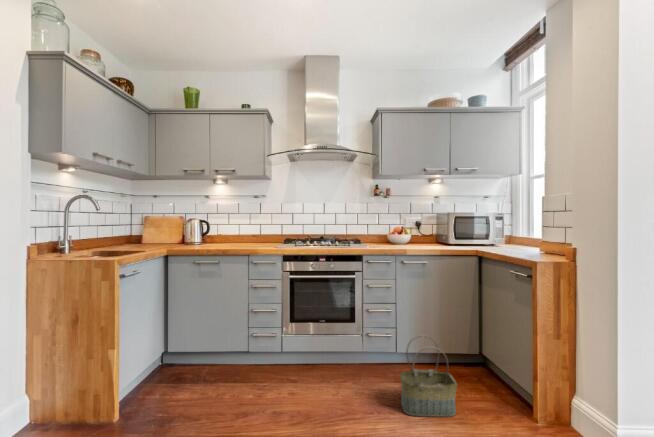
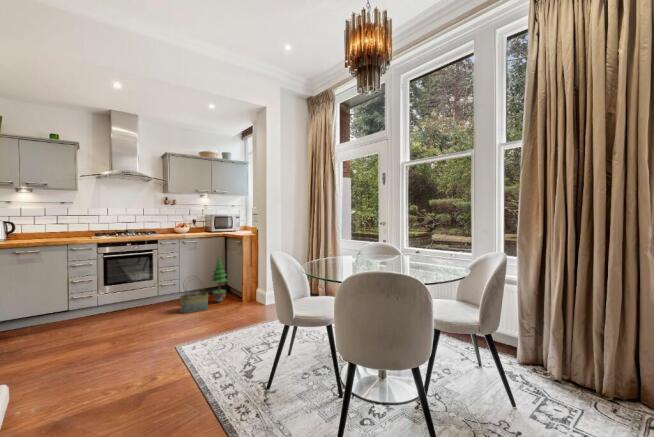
potted tree: none [456,300,493,395] -> present [211,258,227,302]

